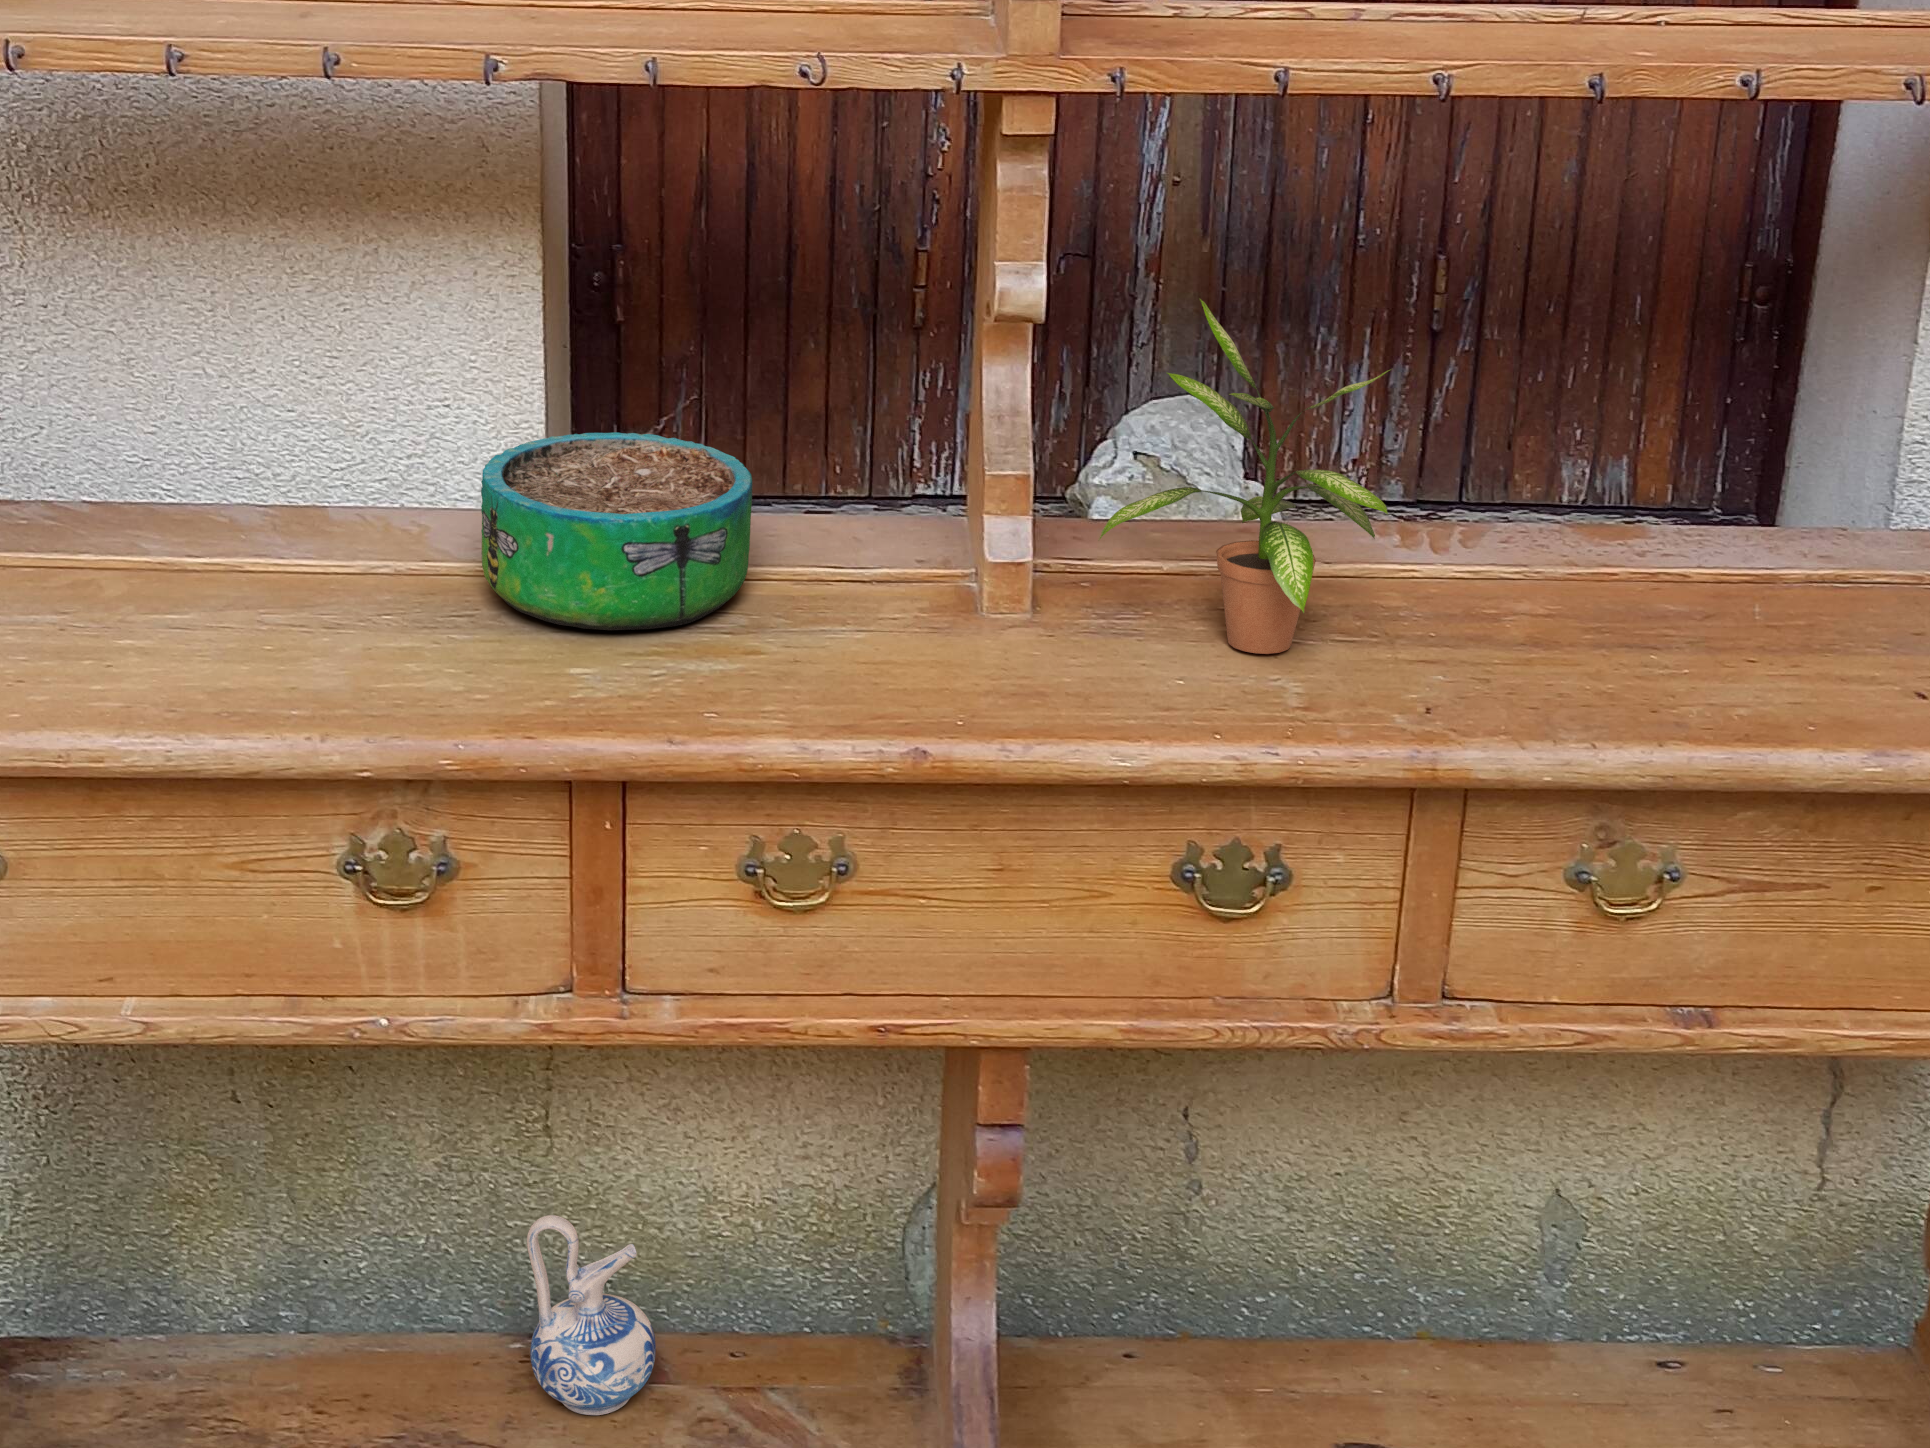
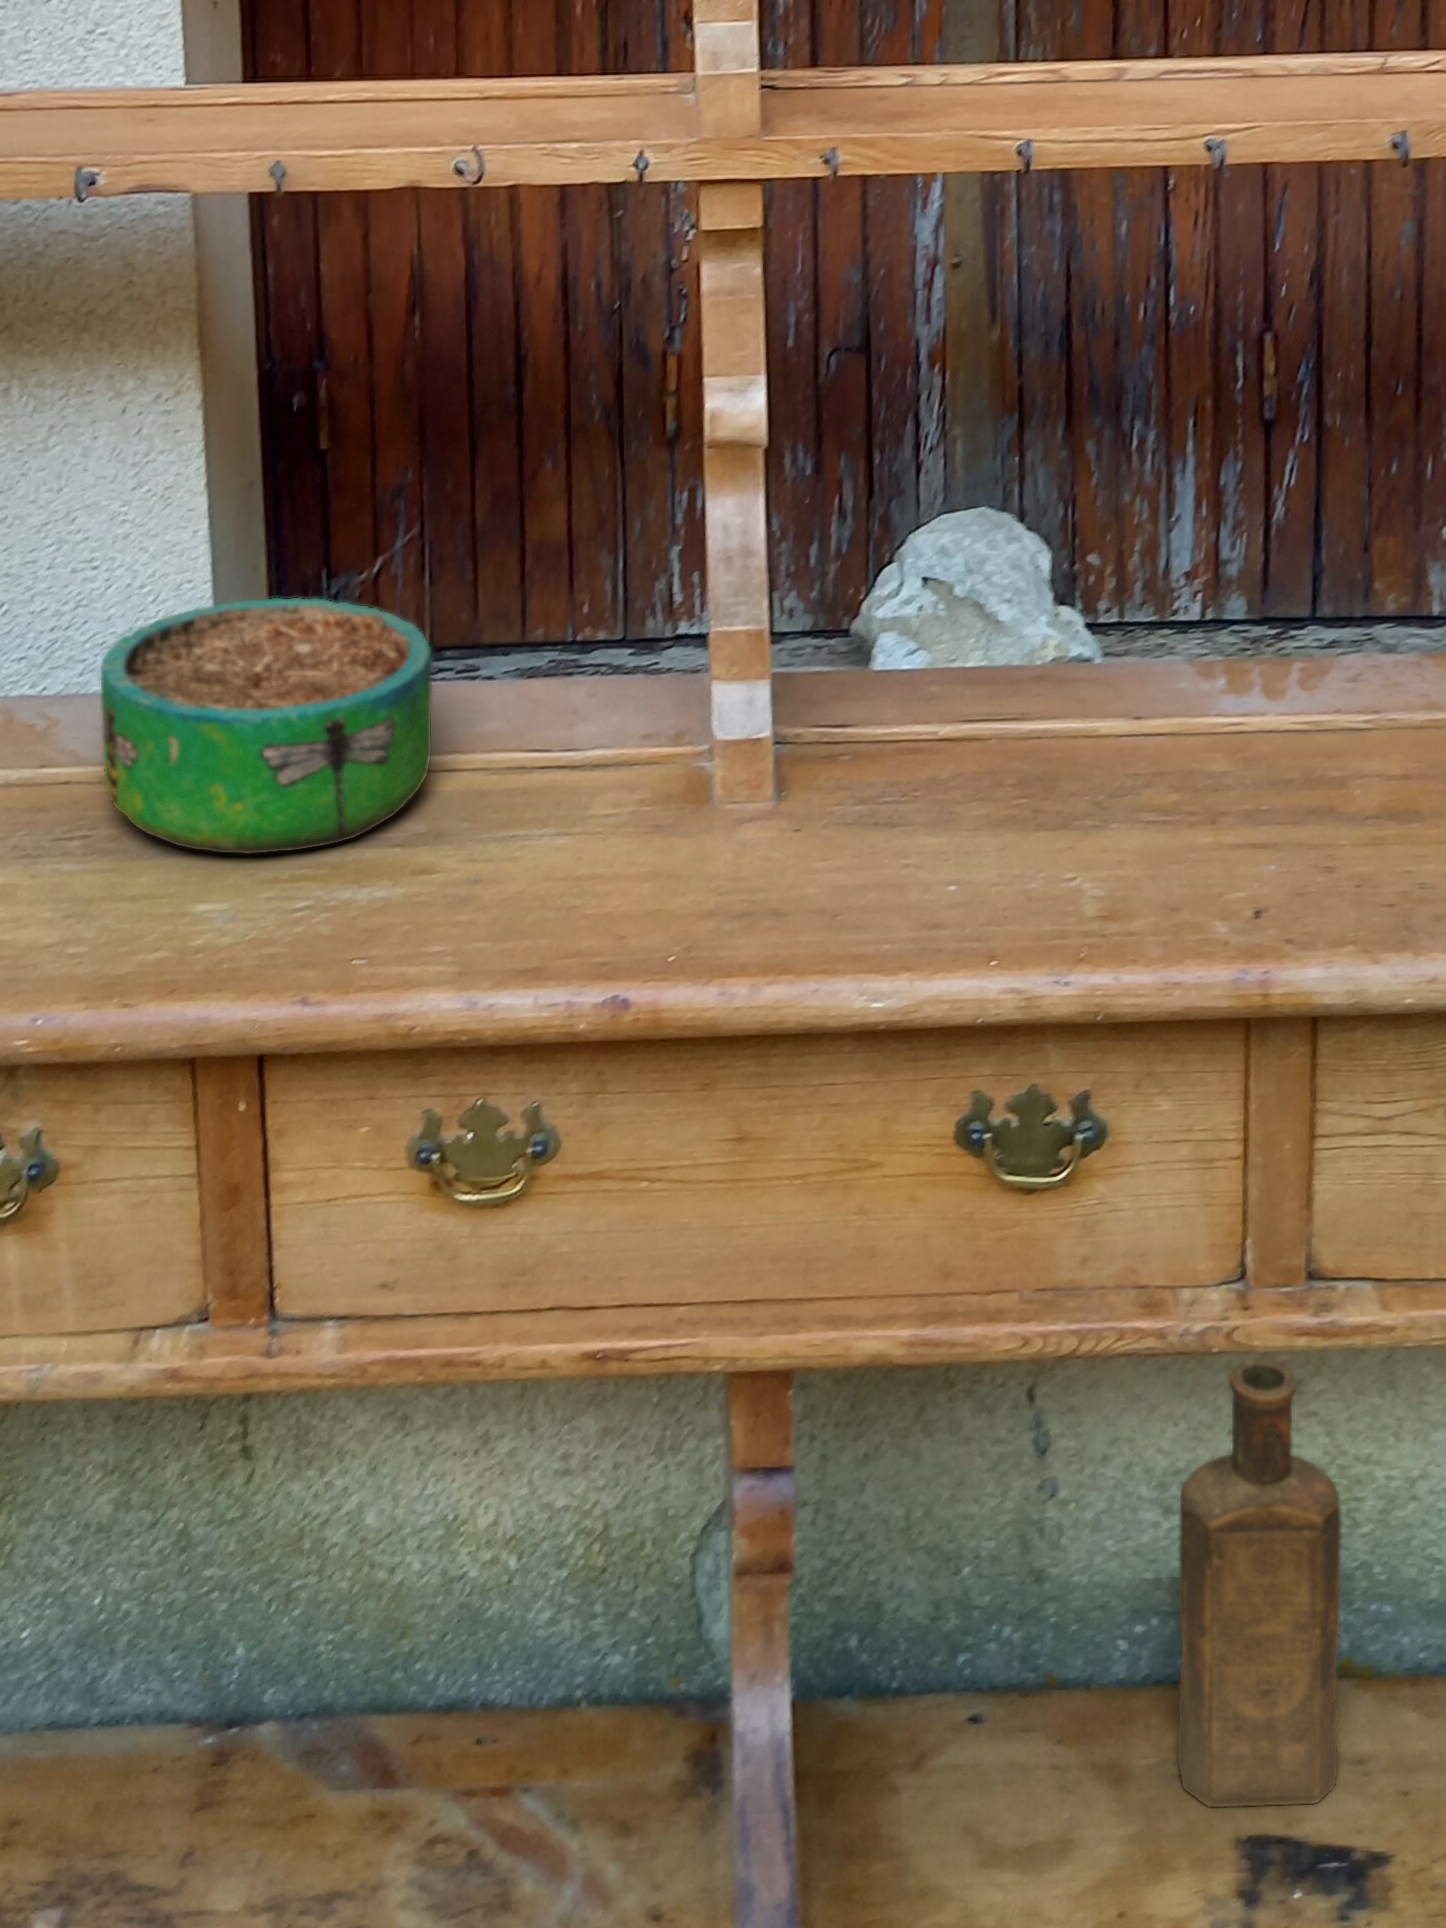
potted plant: present [1099,299,1390,654] -> none [844,415,1190,848]
bottle: none [1264,1079,1434,1412] -> present [1178,1359,1341,1807]
ceramic pitcher: present [527,1215,656,1415] -> none [205,1586,373,1856]

